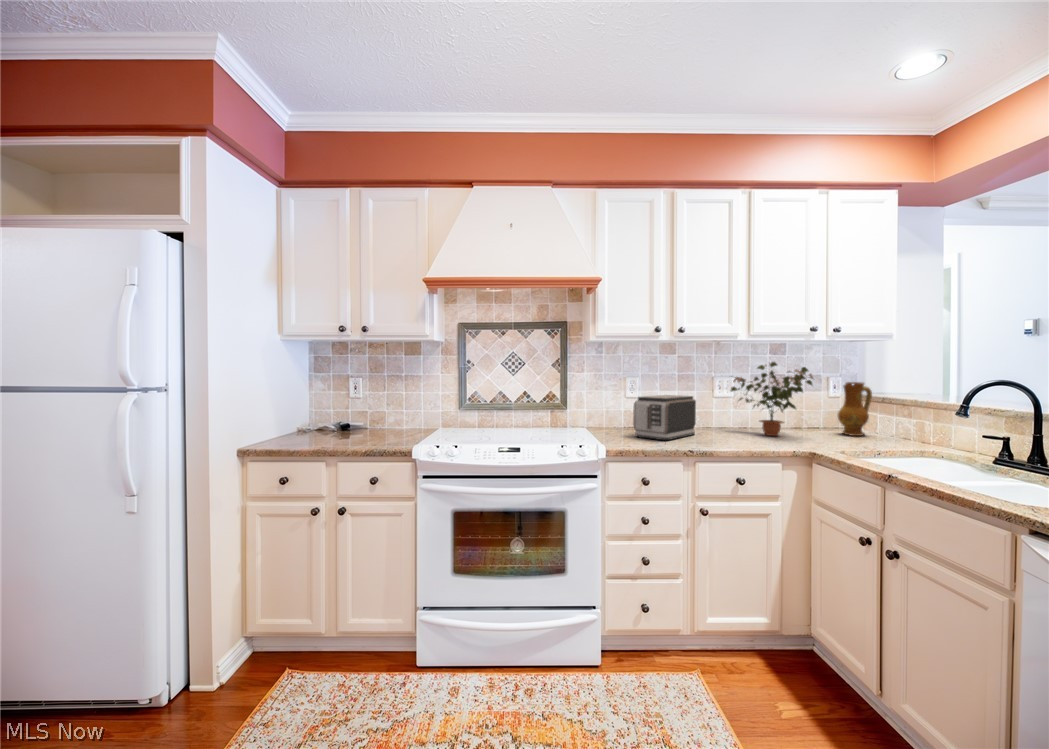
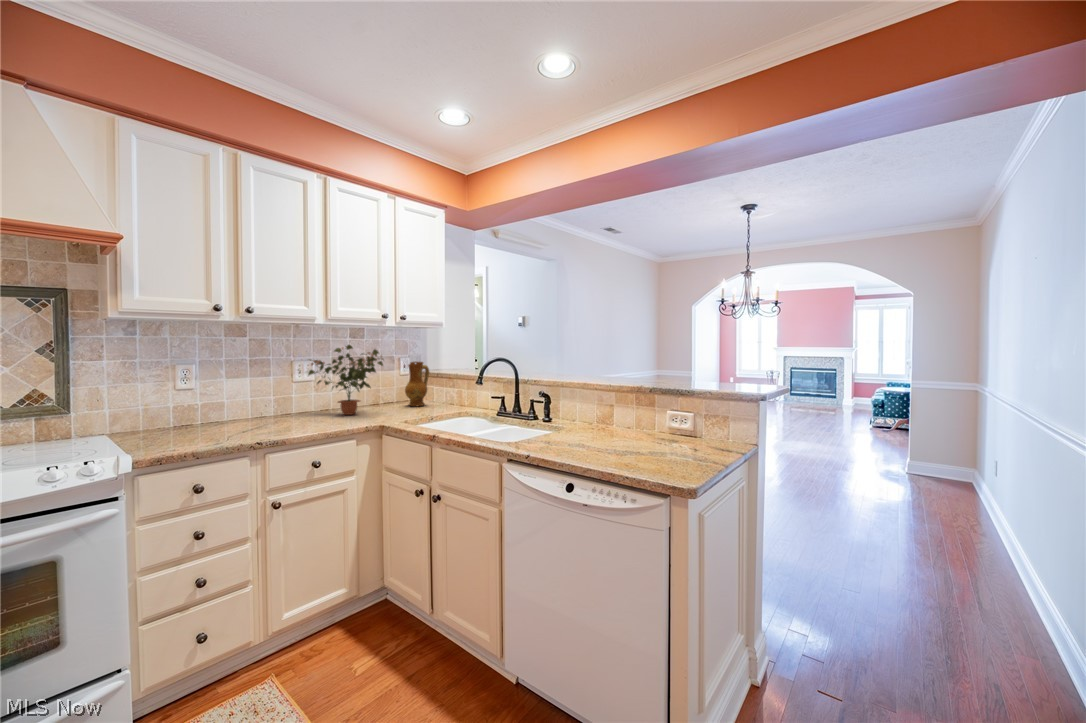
toaster: present [633,395,696,440] -> none [183,382,269,436]

